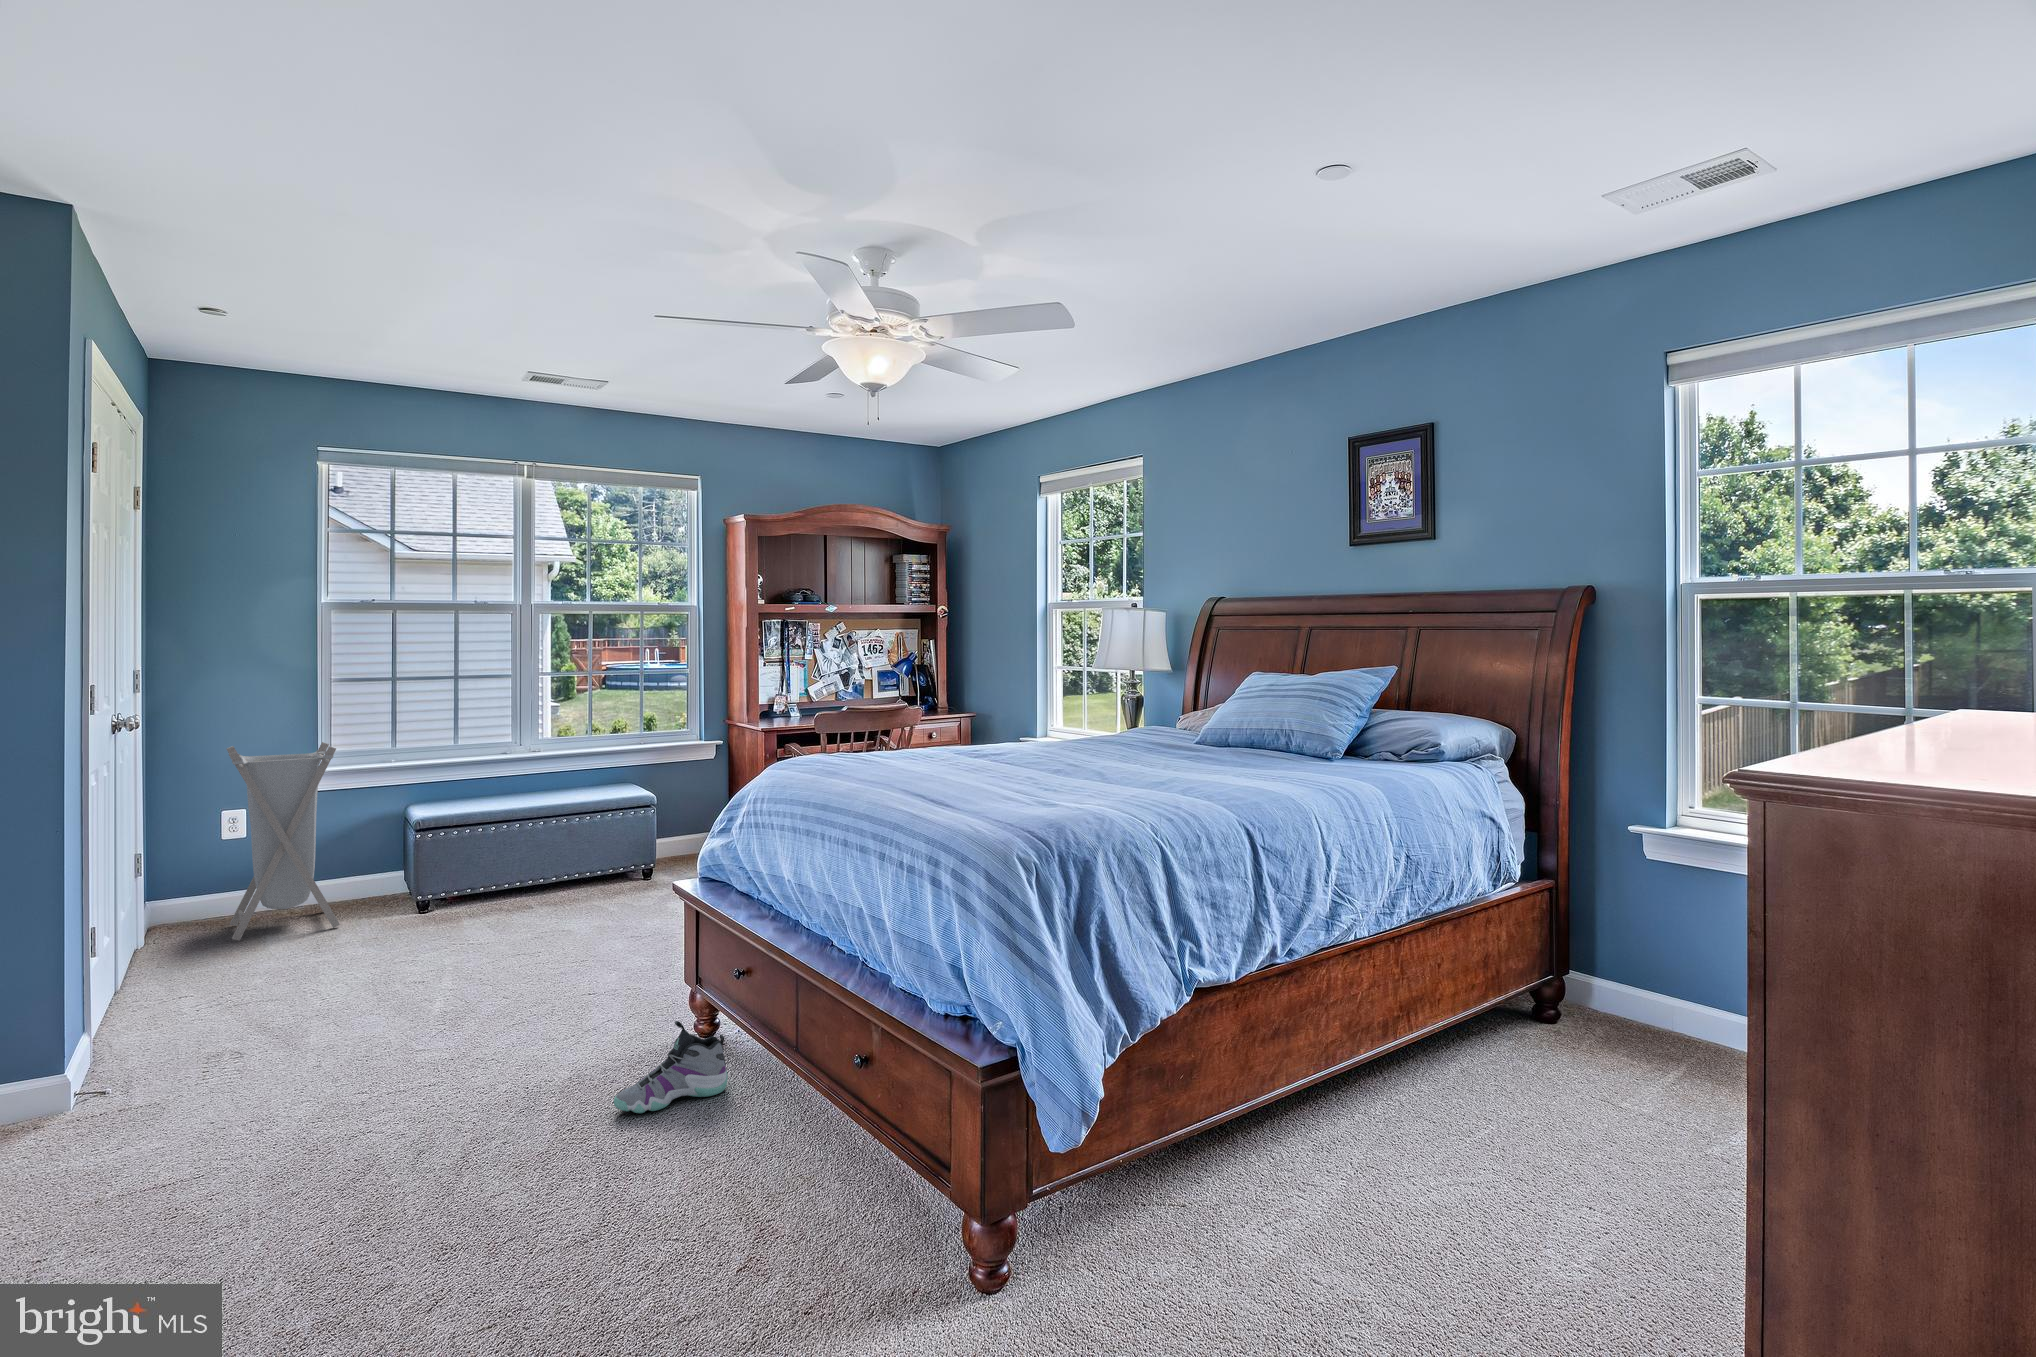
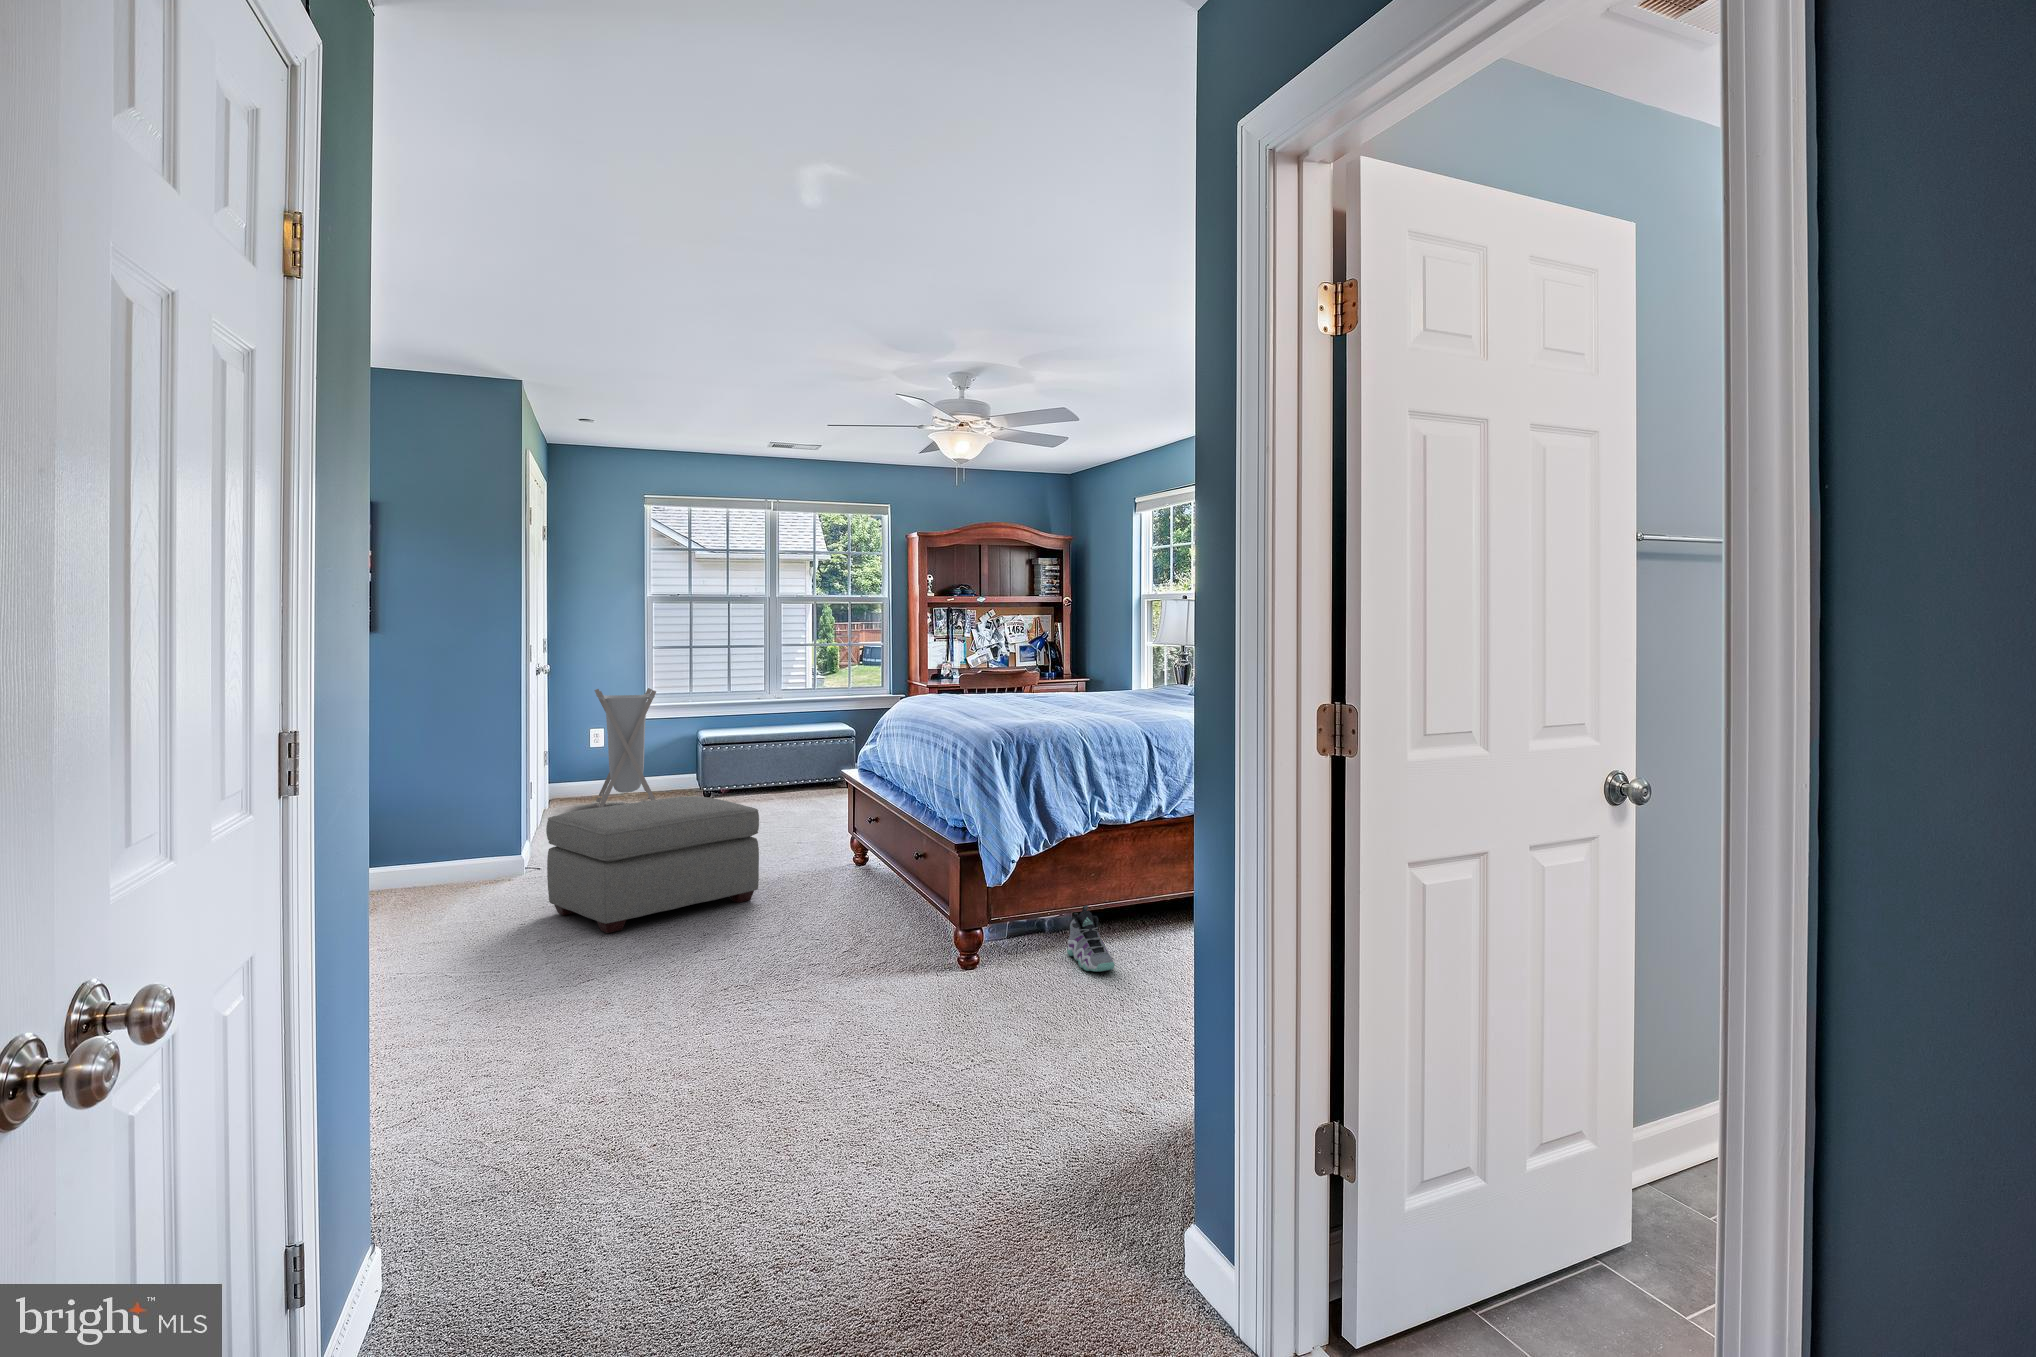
ottoman: none [75,953,539,1293] -> present [546,797,759,933]
sneaker: present [614,1021,728,1113] -> present [1067,905,1115,972]

